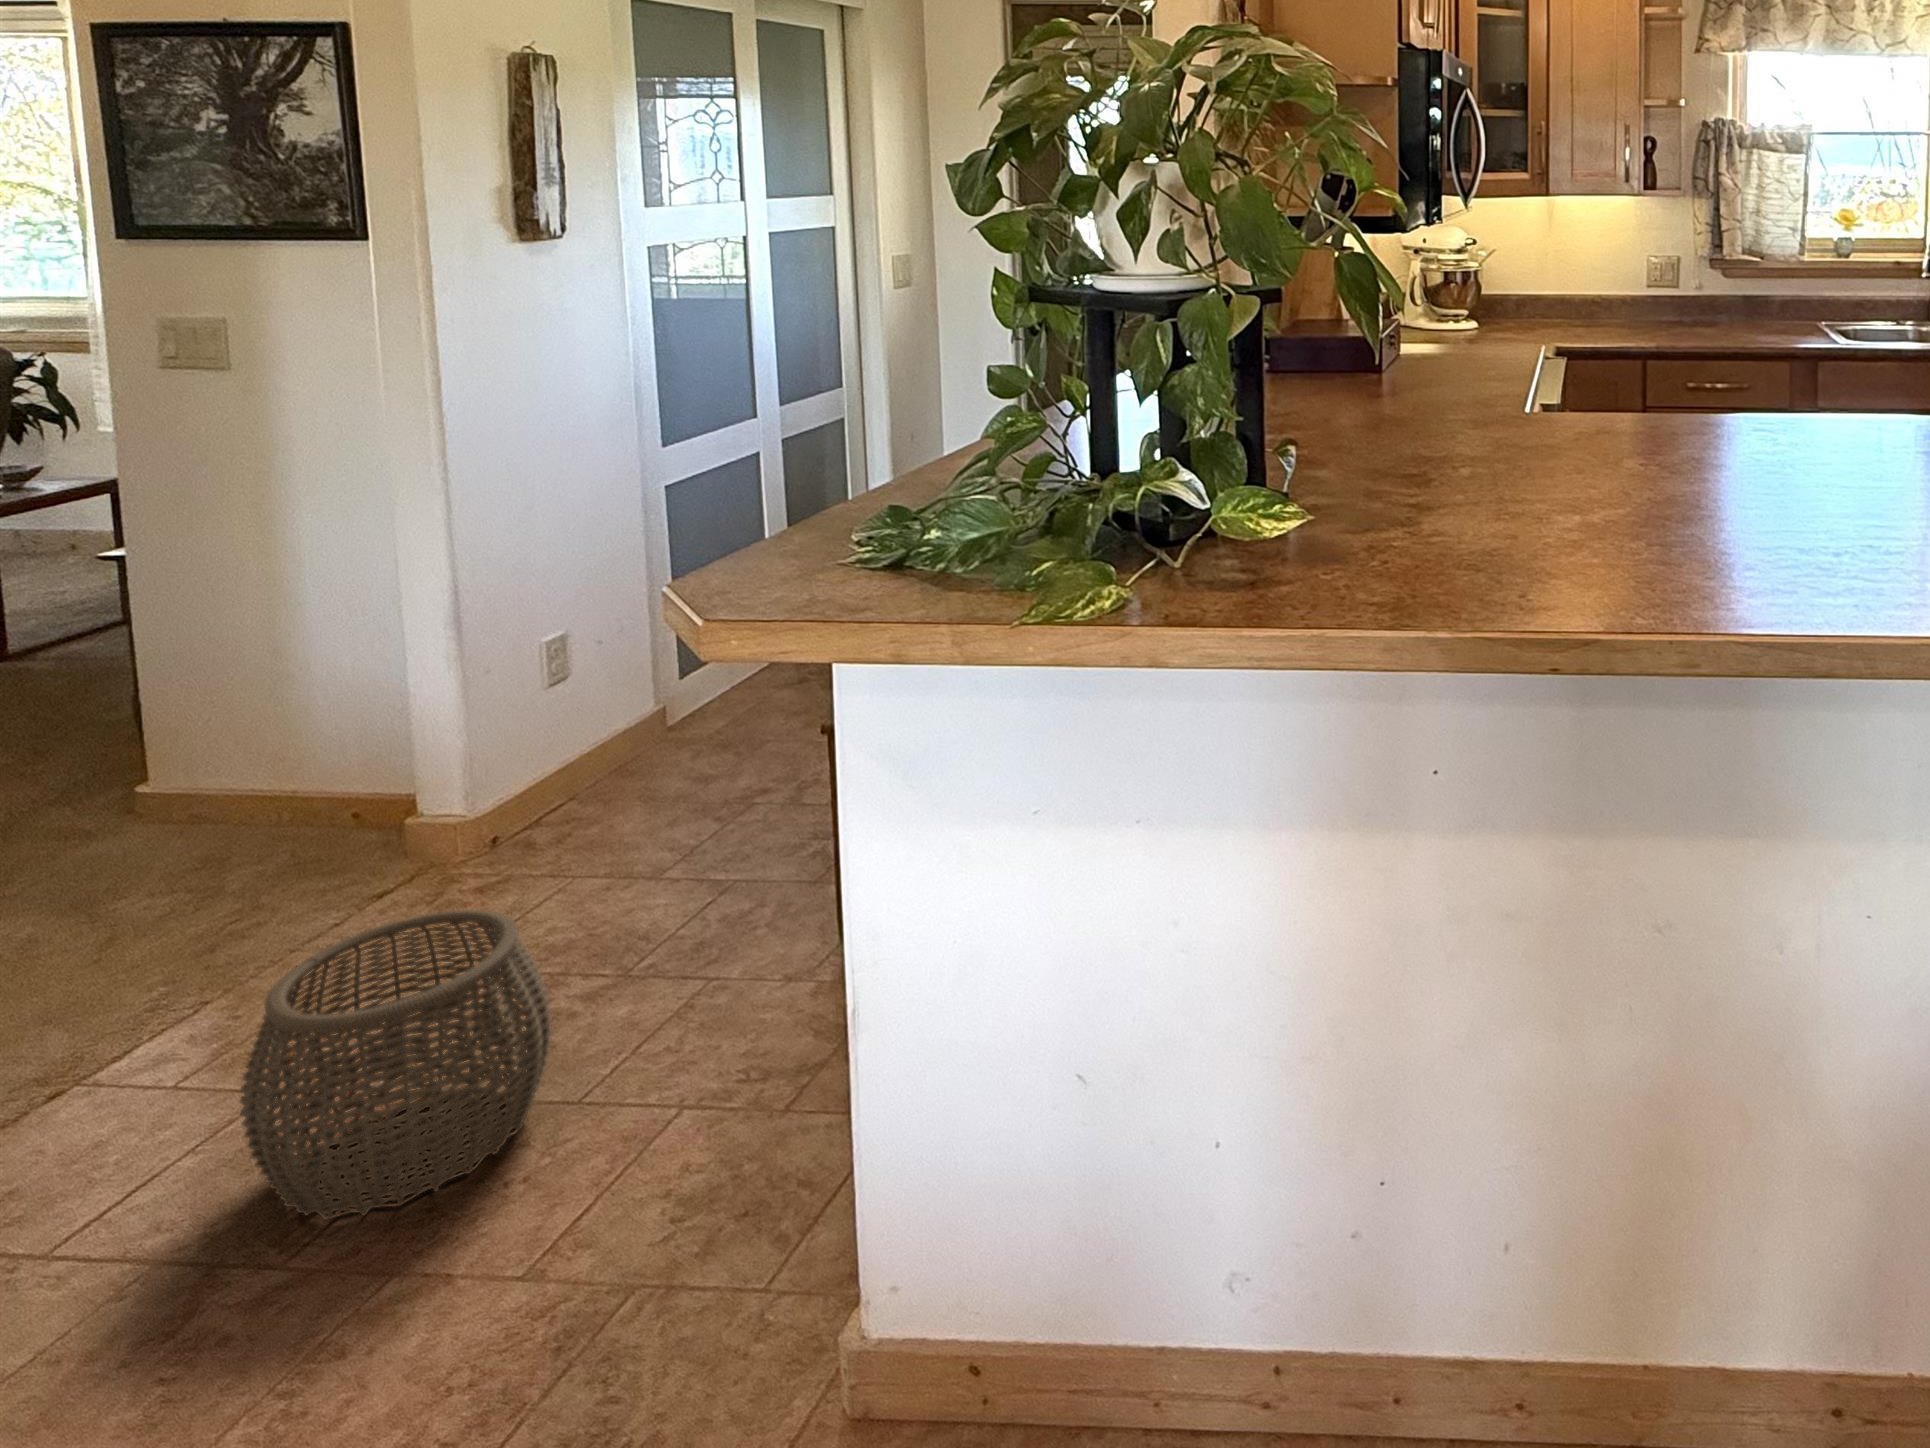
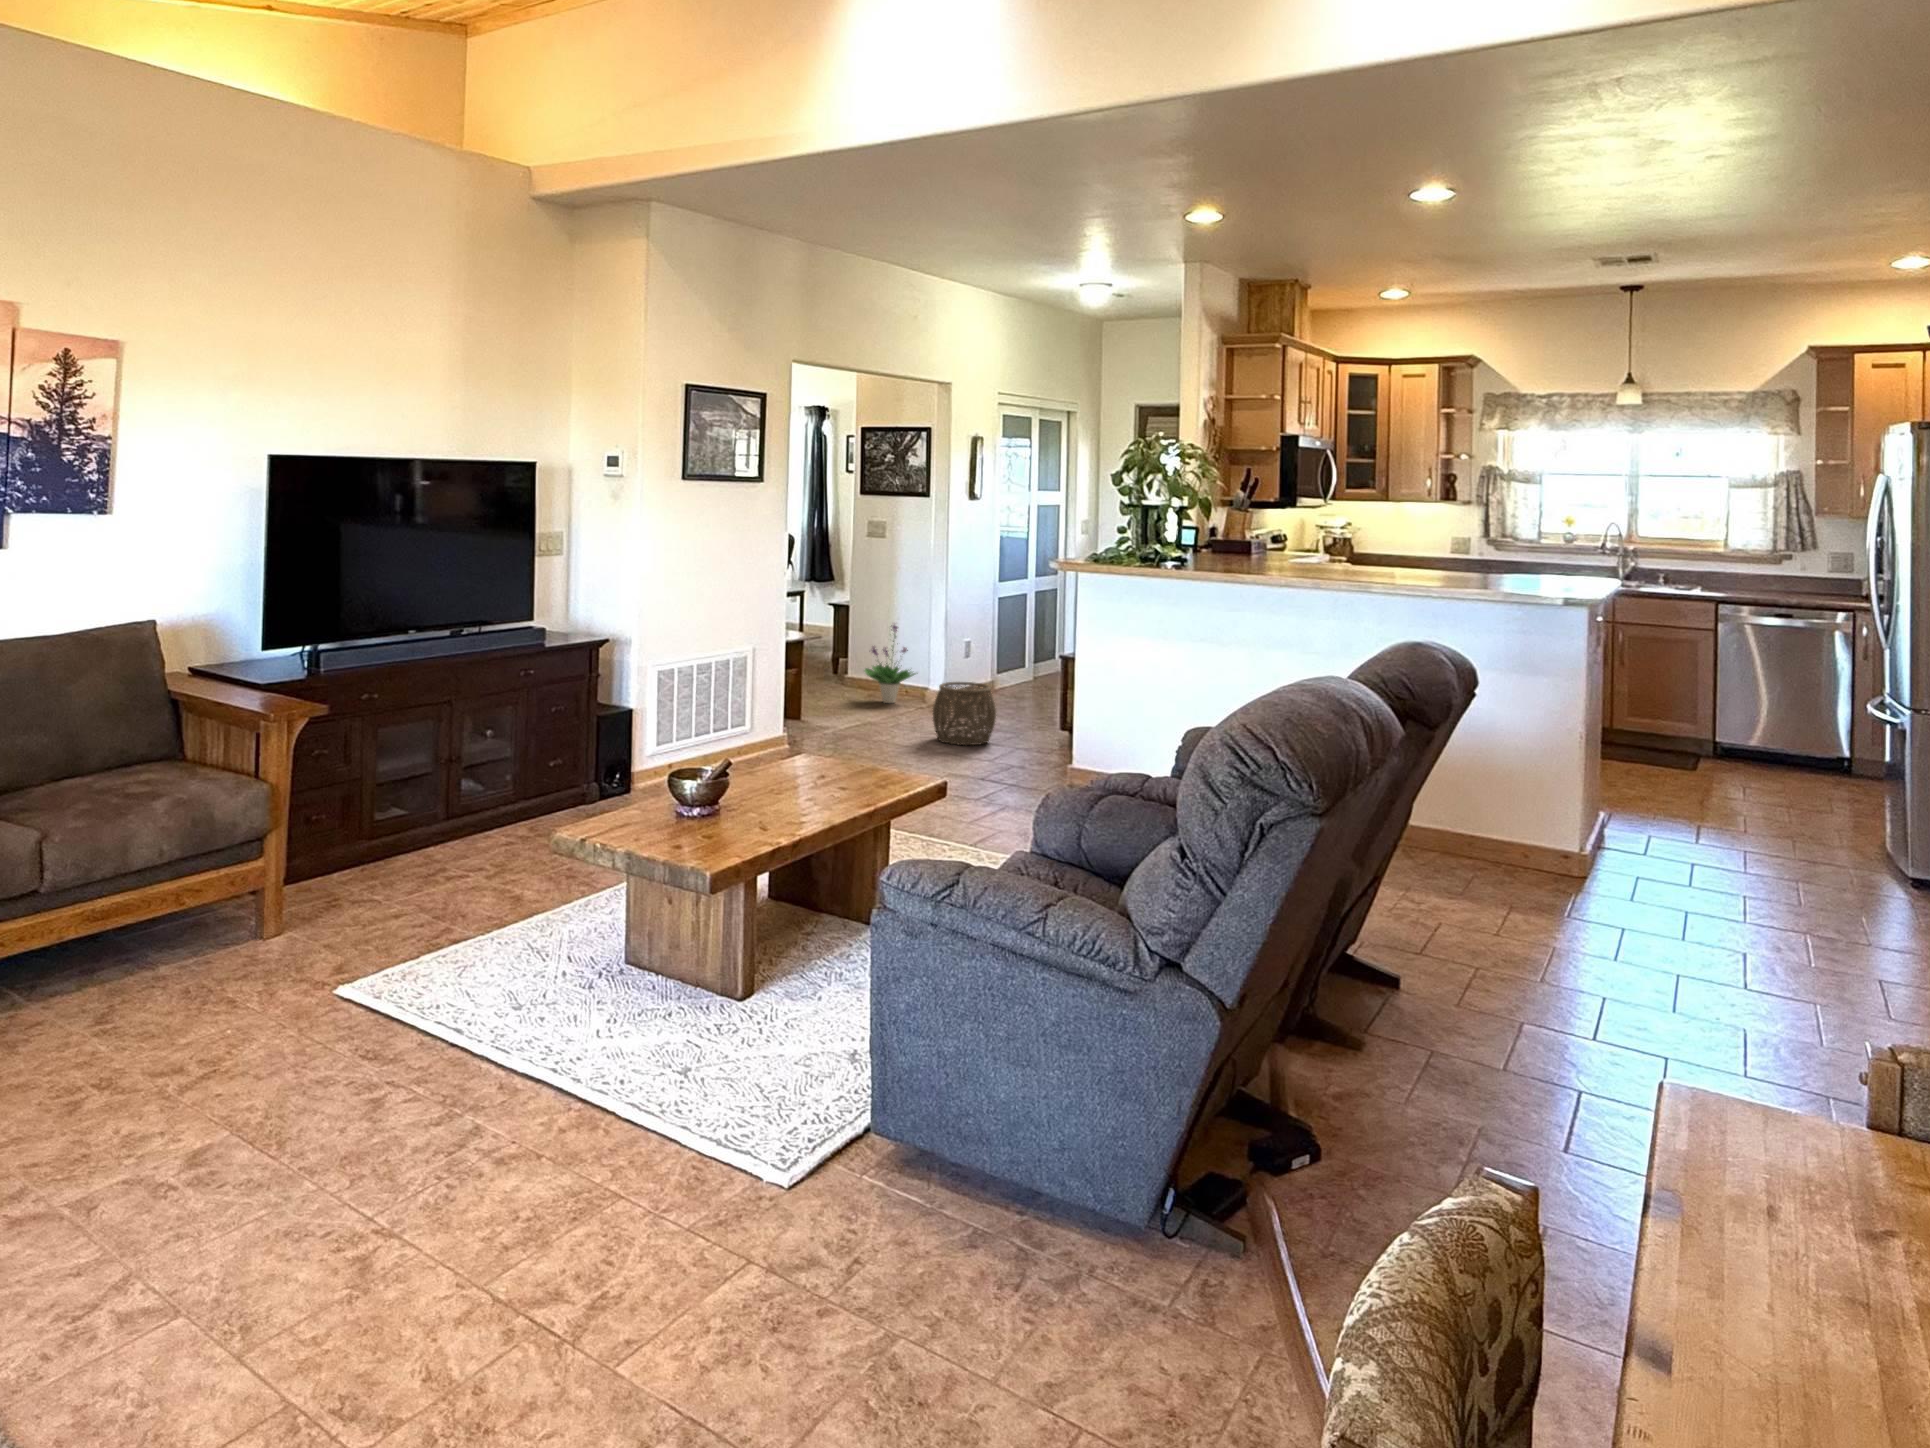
potted plant: none [125,633,376,893] -> present [864,623,916,703]

